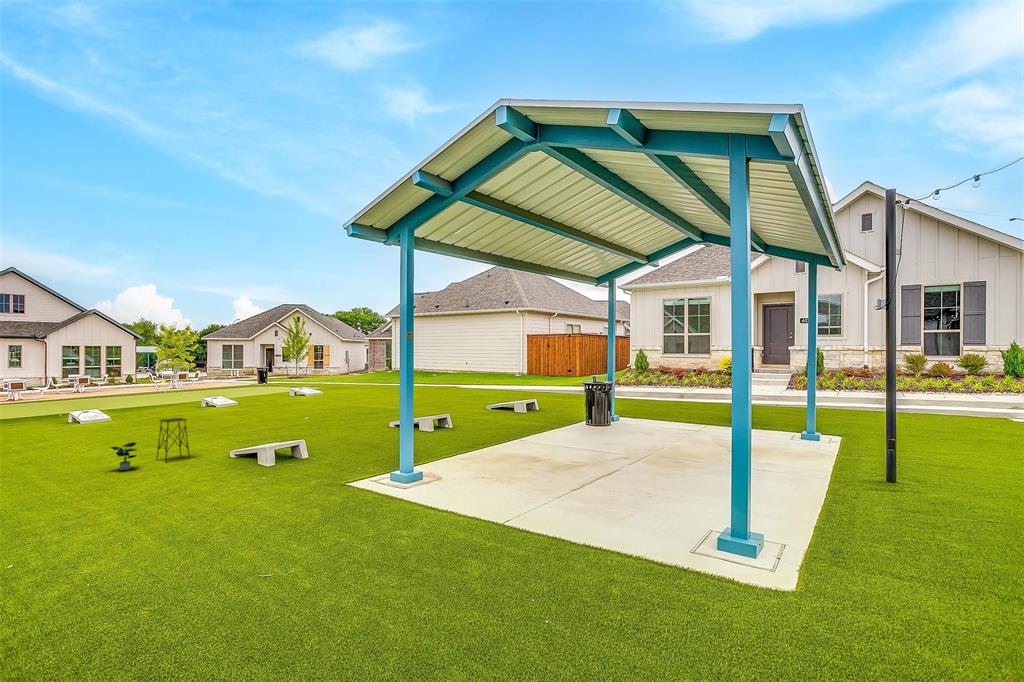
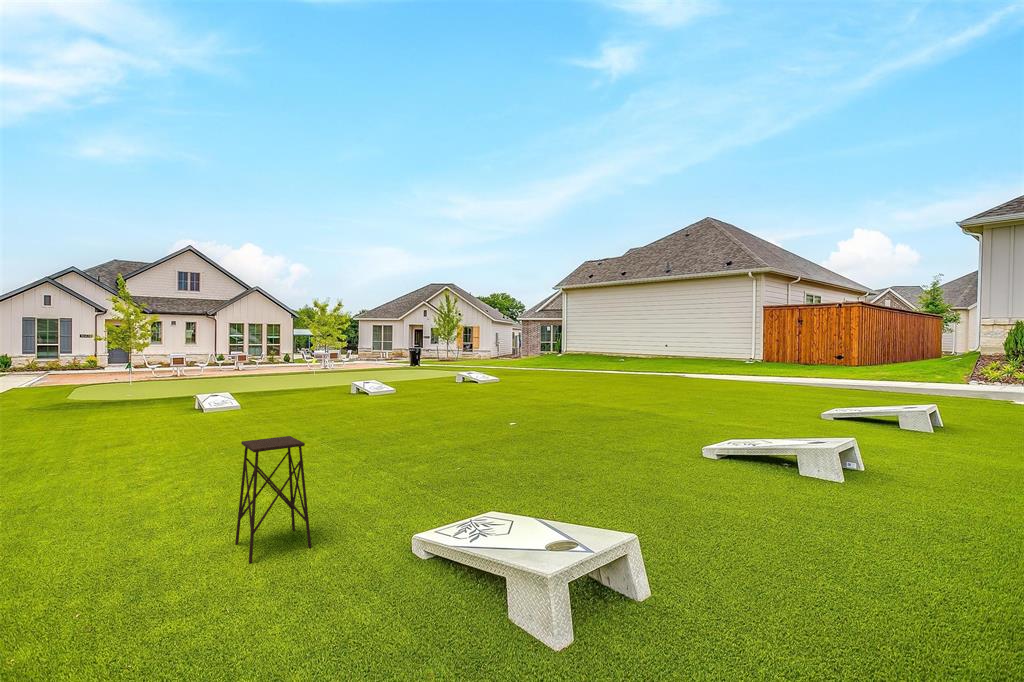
potted plant: present [110,442,137,470] -> none [91,508,172,598]

